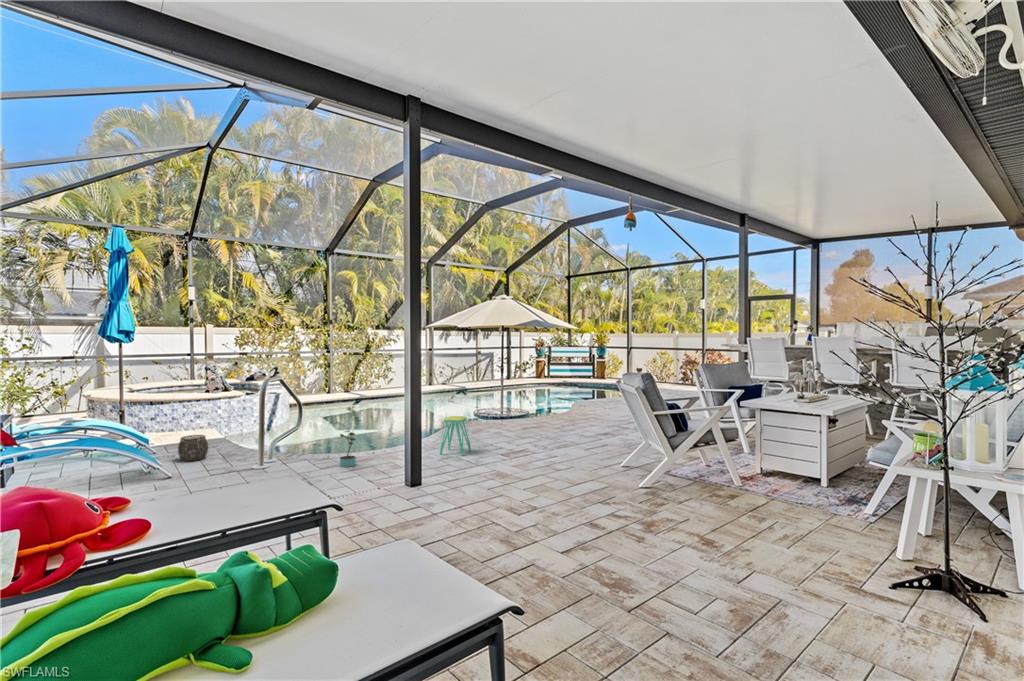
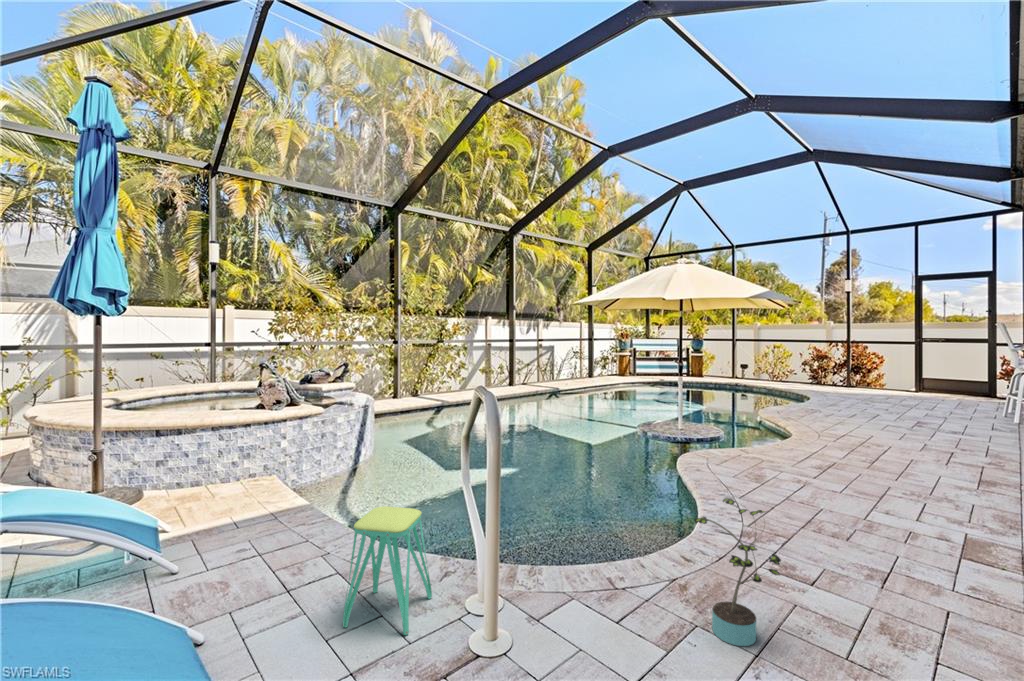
stool: present [440,416,471,456] -> present [343,506,432,635]
woven basket: present [178,435,208,461] -> none [249,538,325,623]

